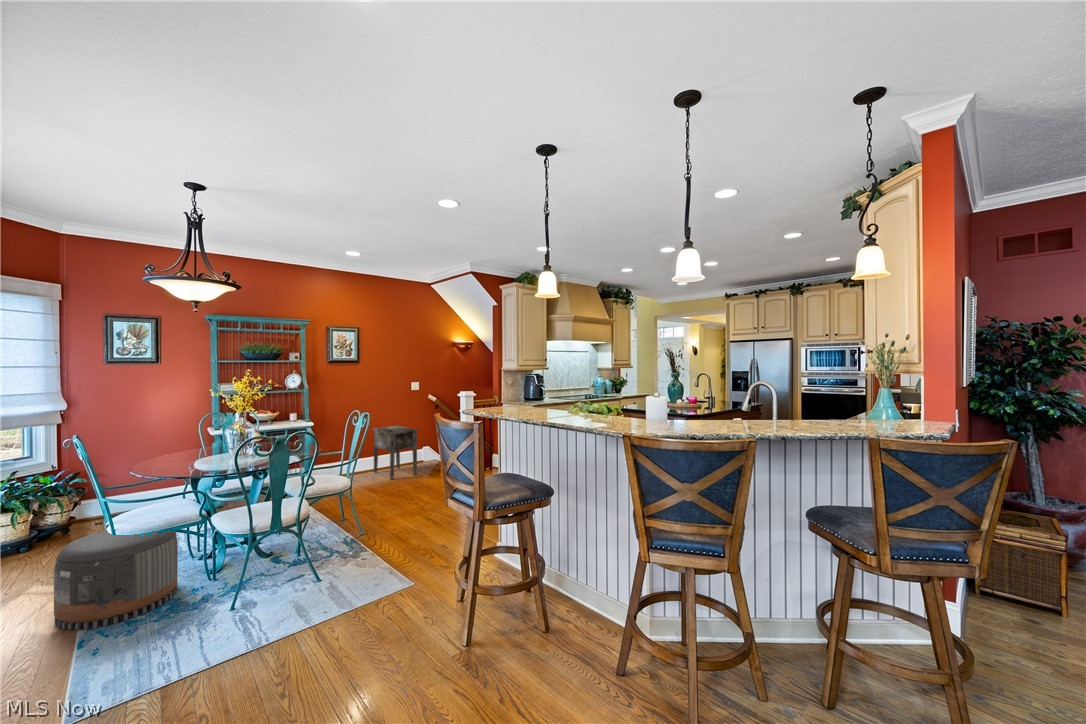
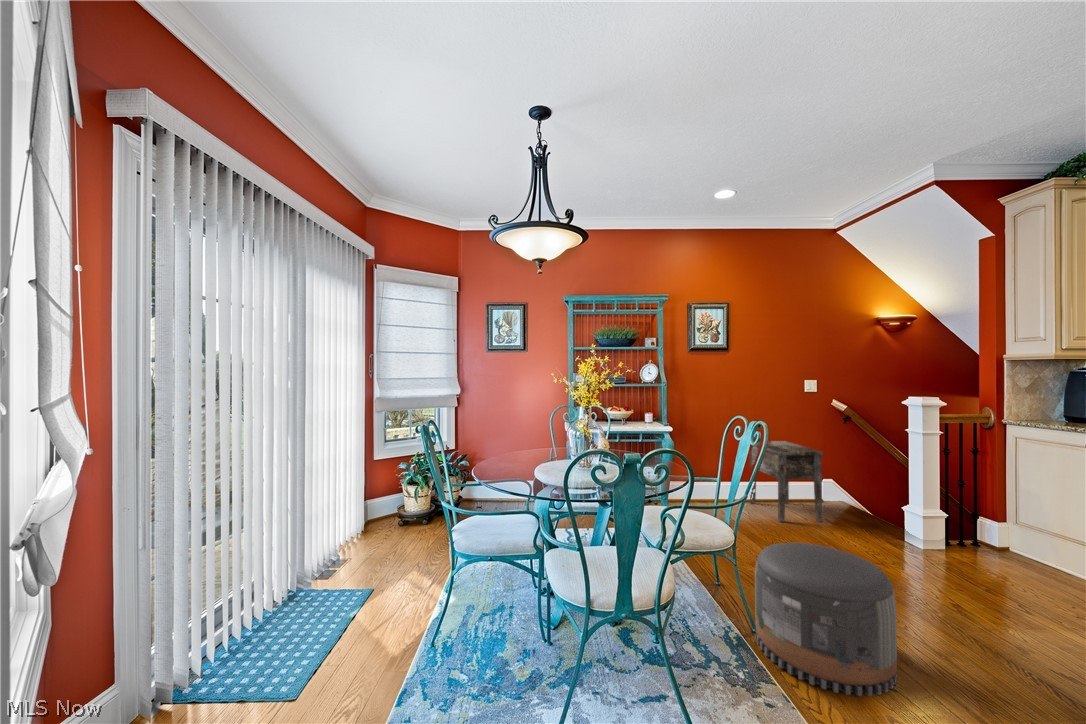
pouf: present [54,529,178,630] -> present [755,542,897,696]

